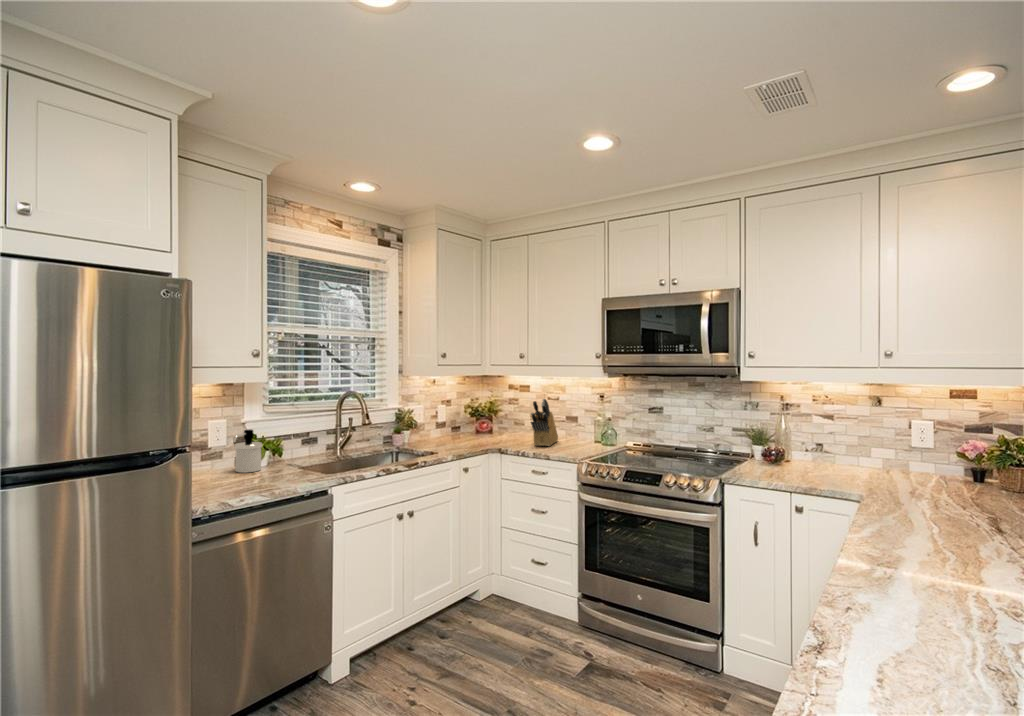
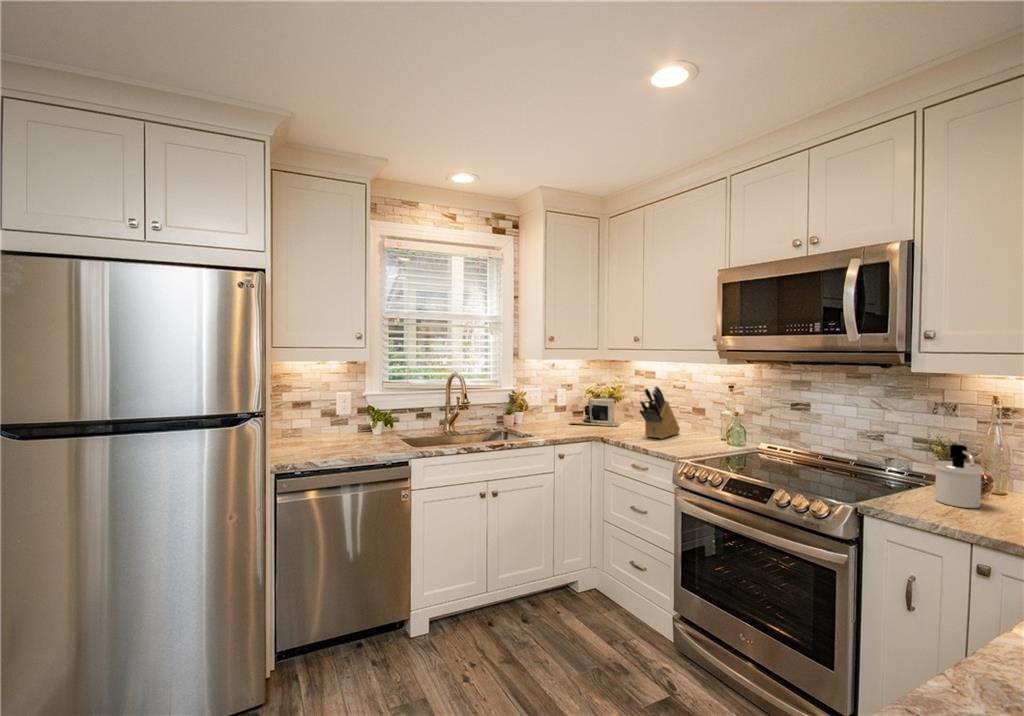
coffee maker: none [451,411,500,440] -> present [569,397,619,427]
soap dispenser: present [233,430,262,473] -> present [934,444,983,508]

